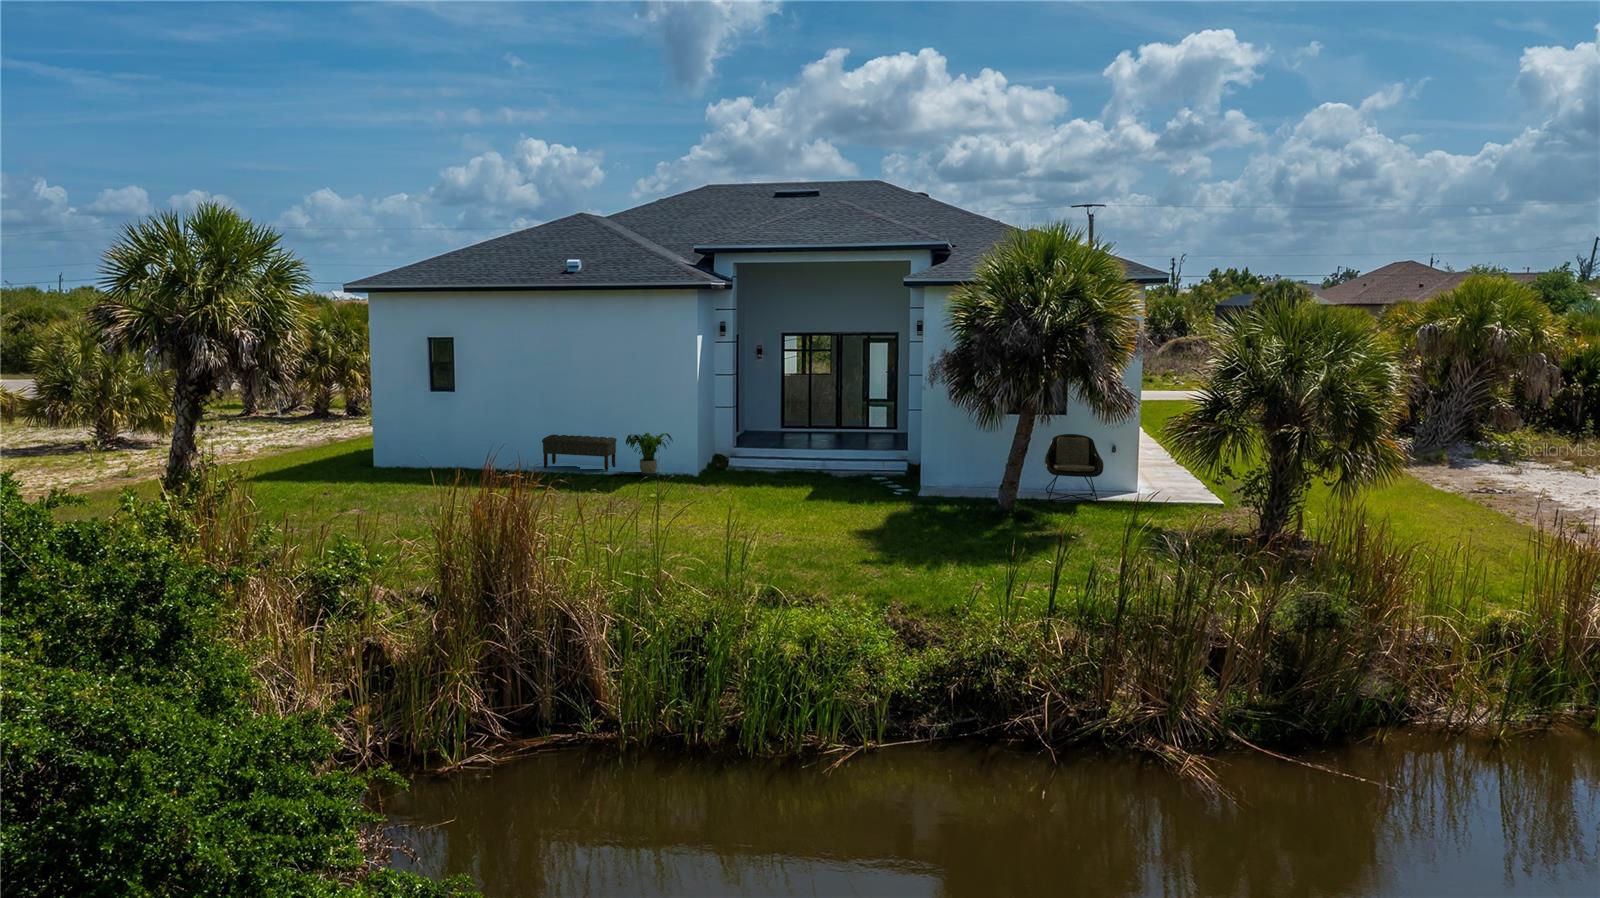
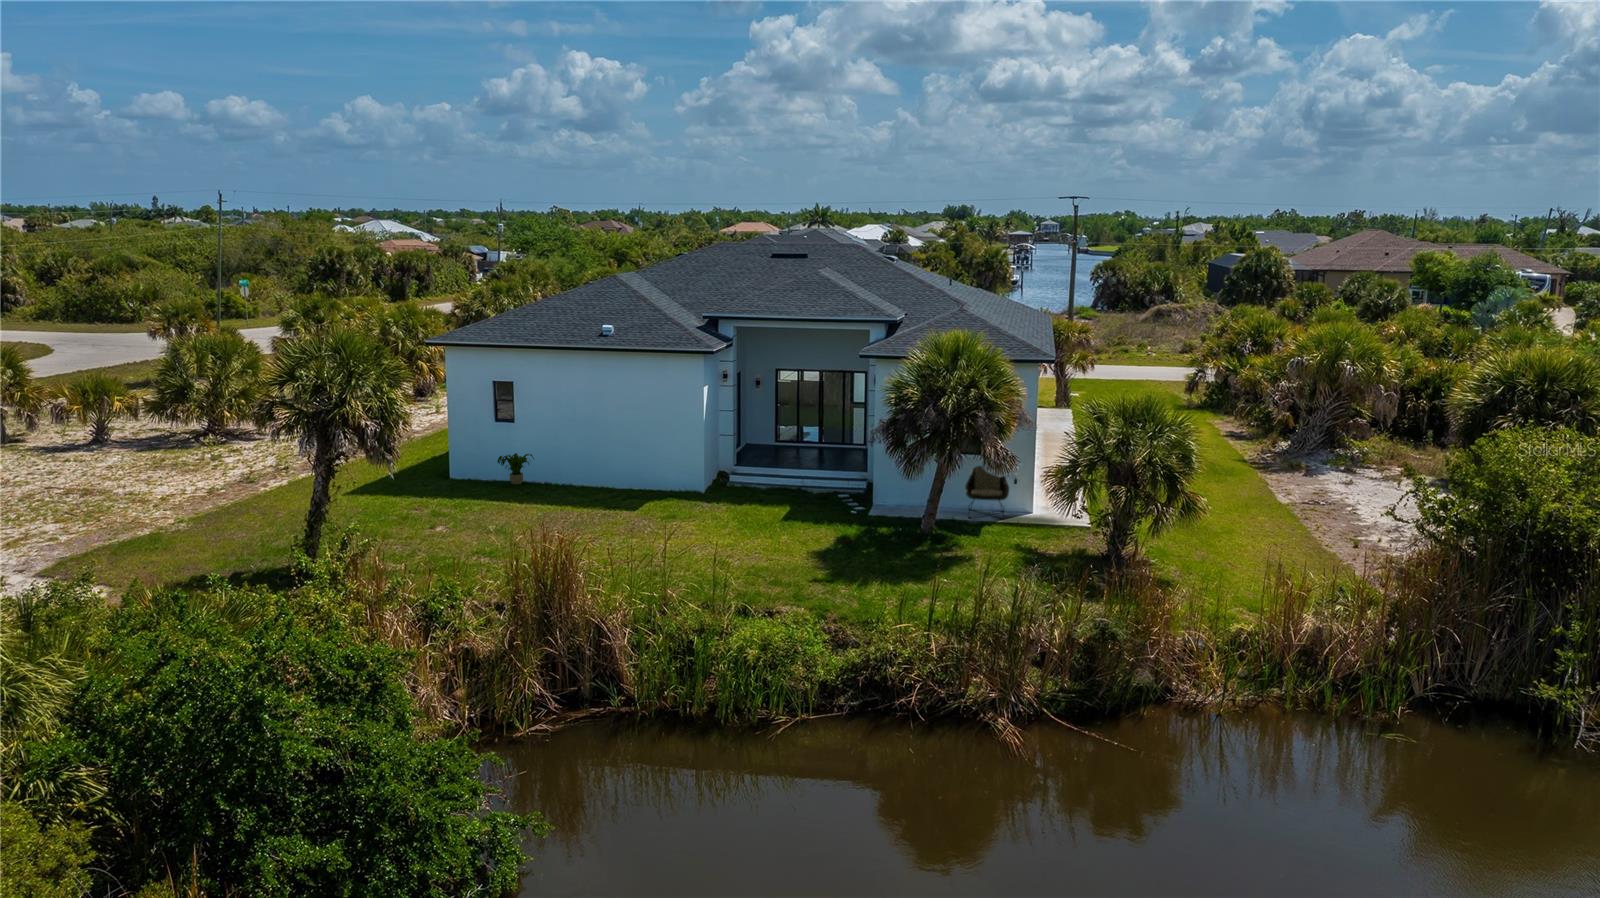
potted plant: present [626,433,673,474] -> present [498,453,534,484]
bench: present [542,435,617,471] -> none [584,462,642,492]

